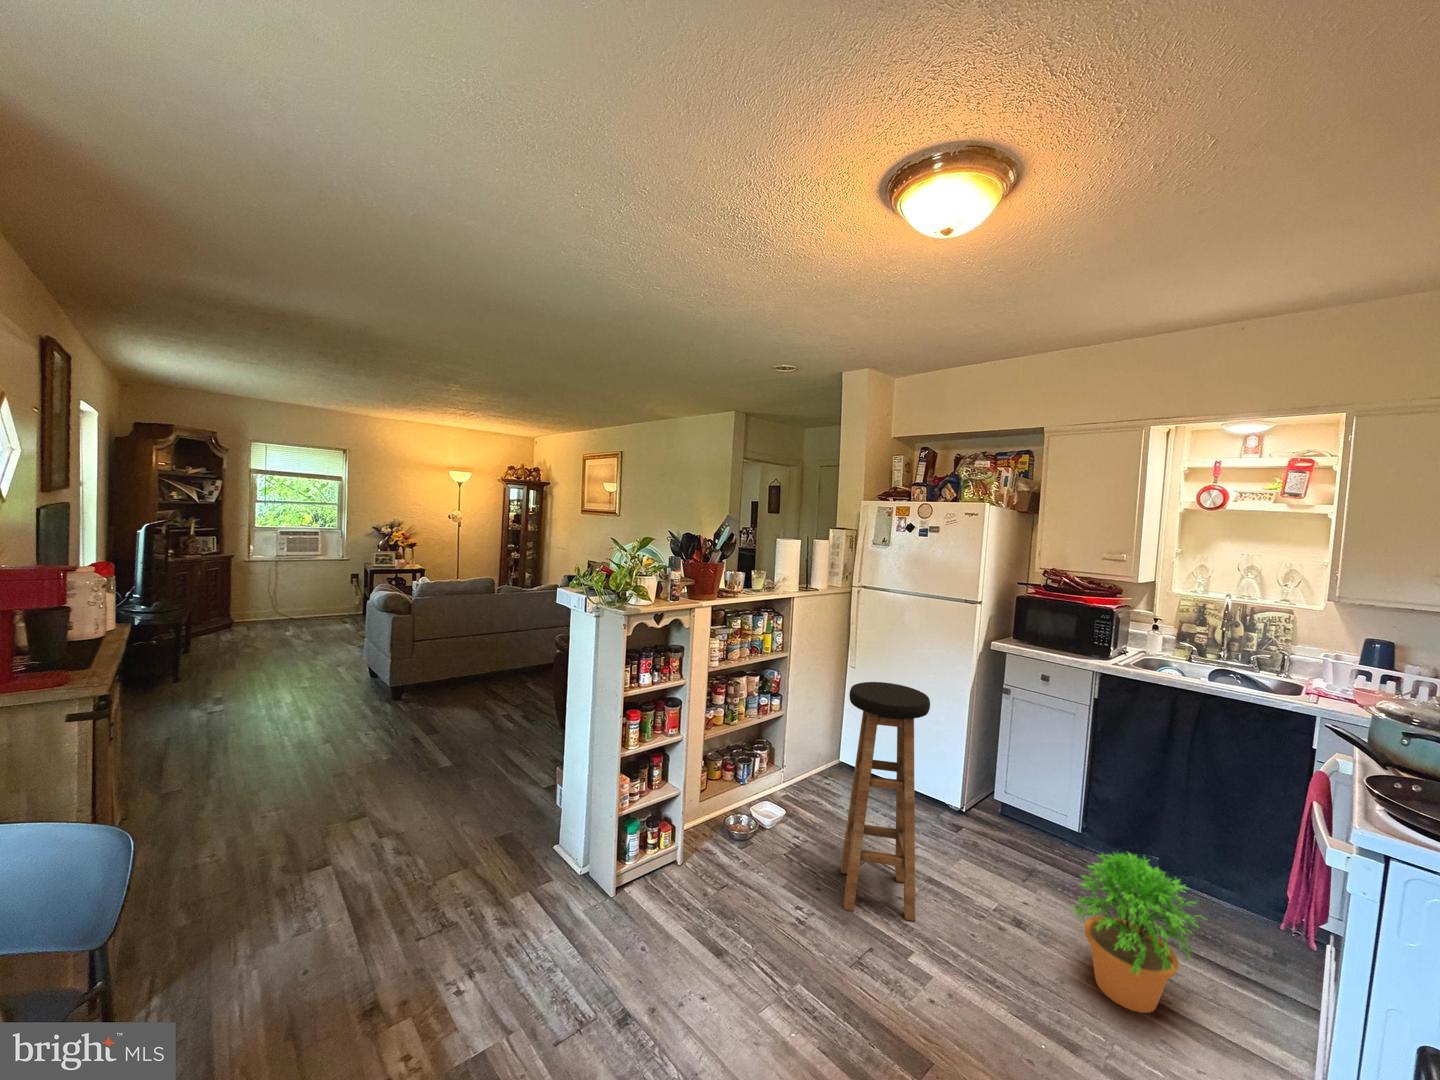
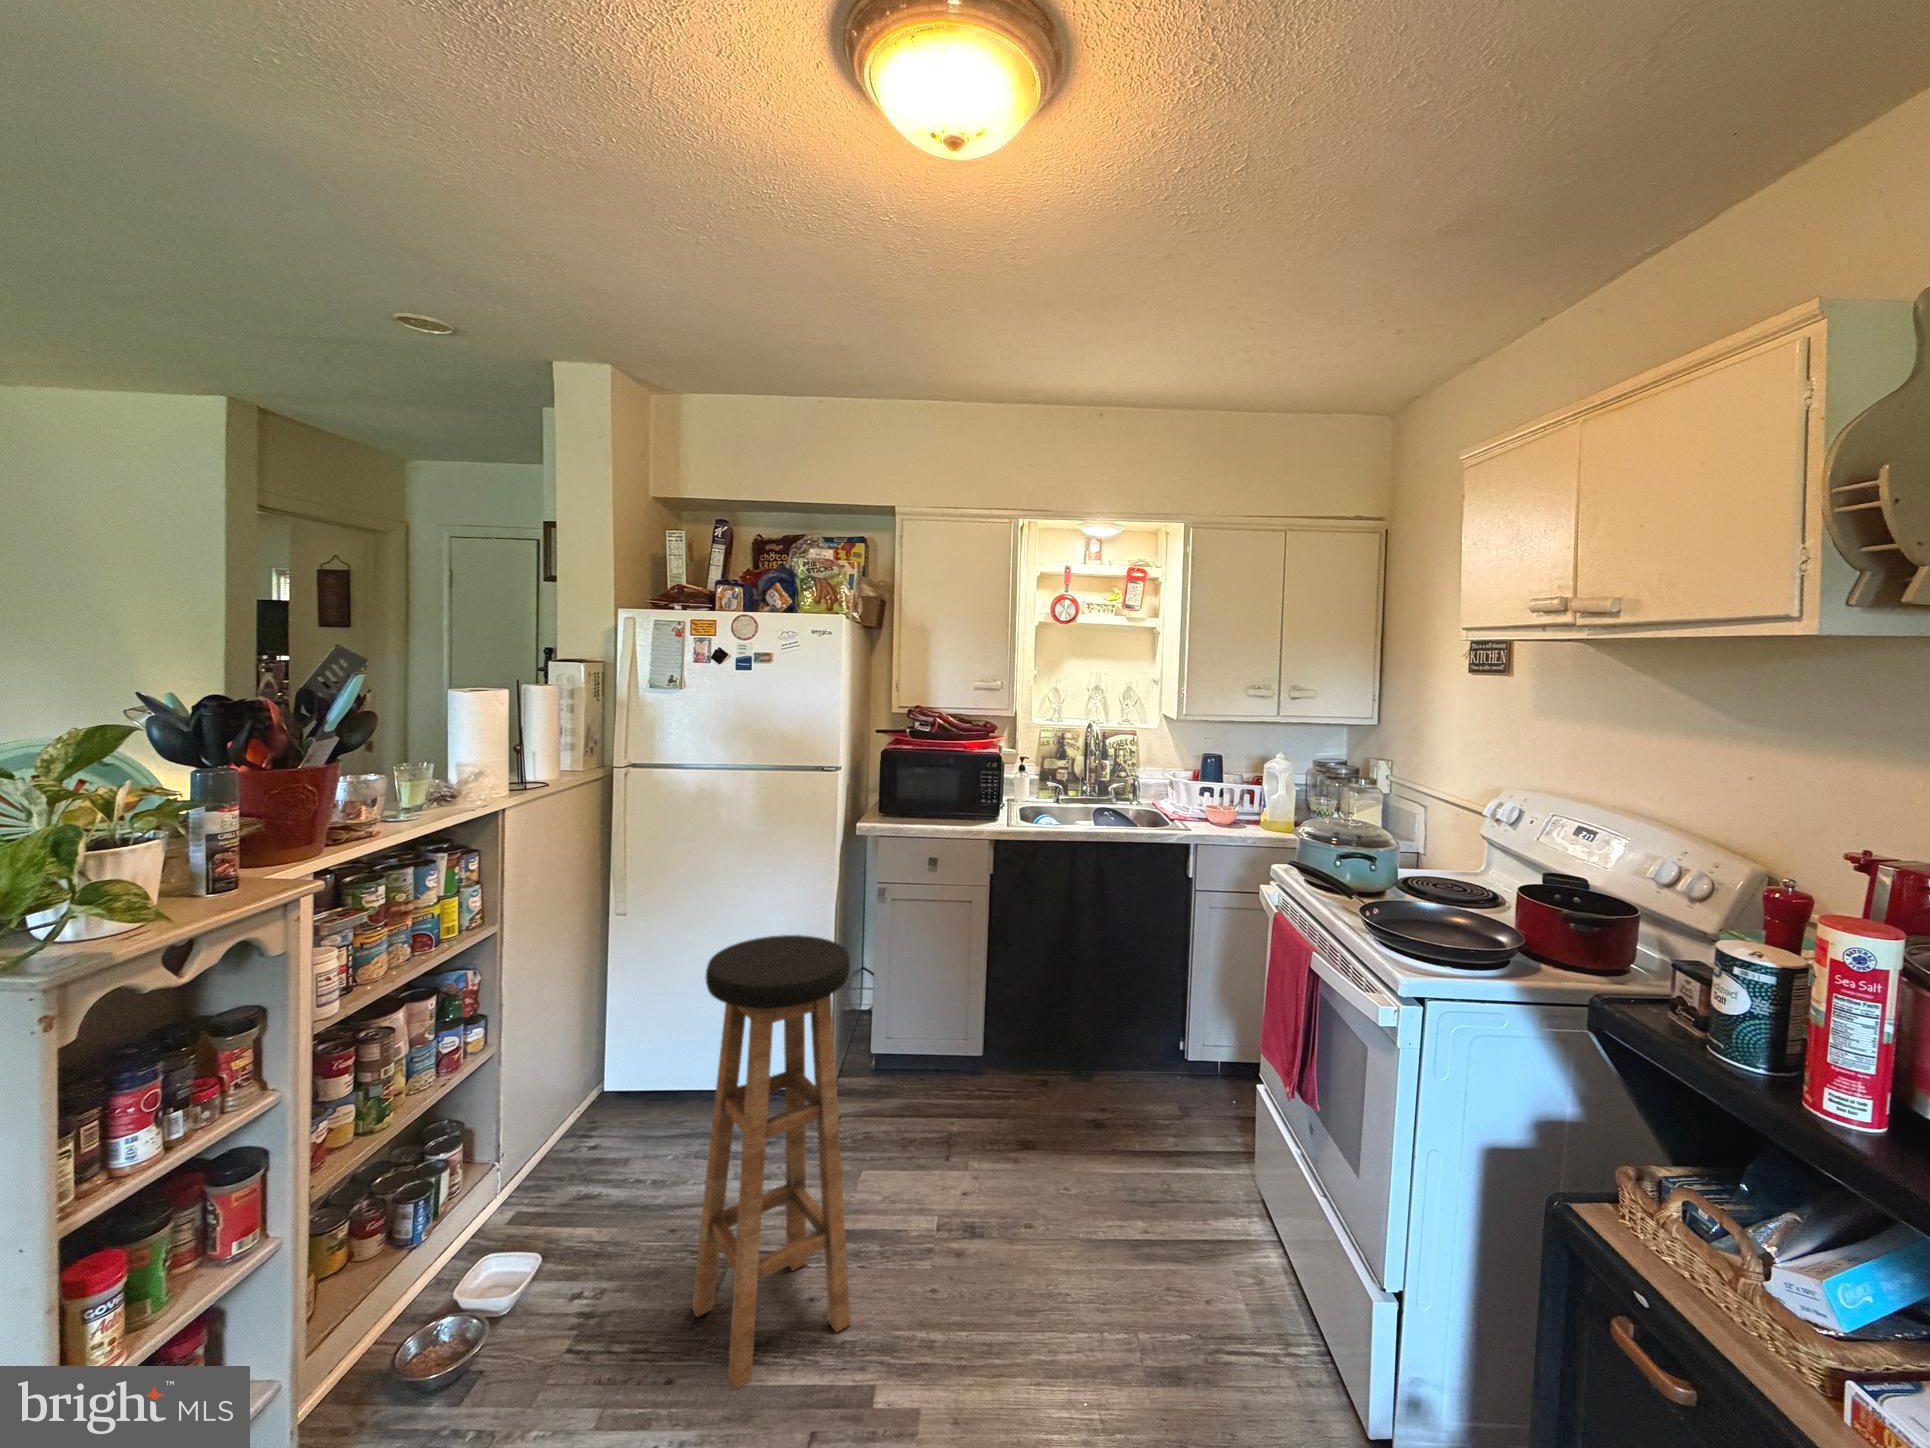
potted plant: present [1071,853,1205,1013] -> none [1044,1063,1172,1268]

